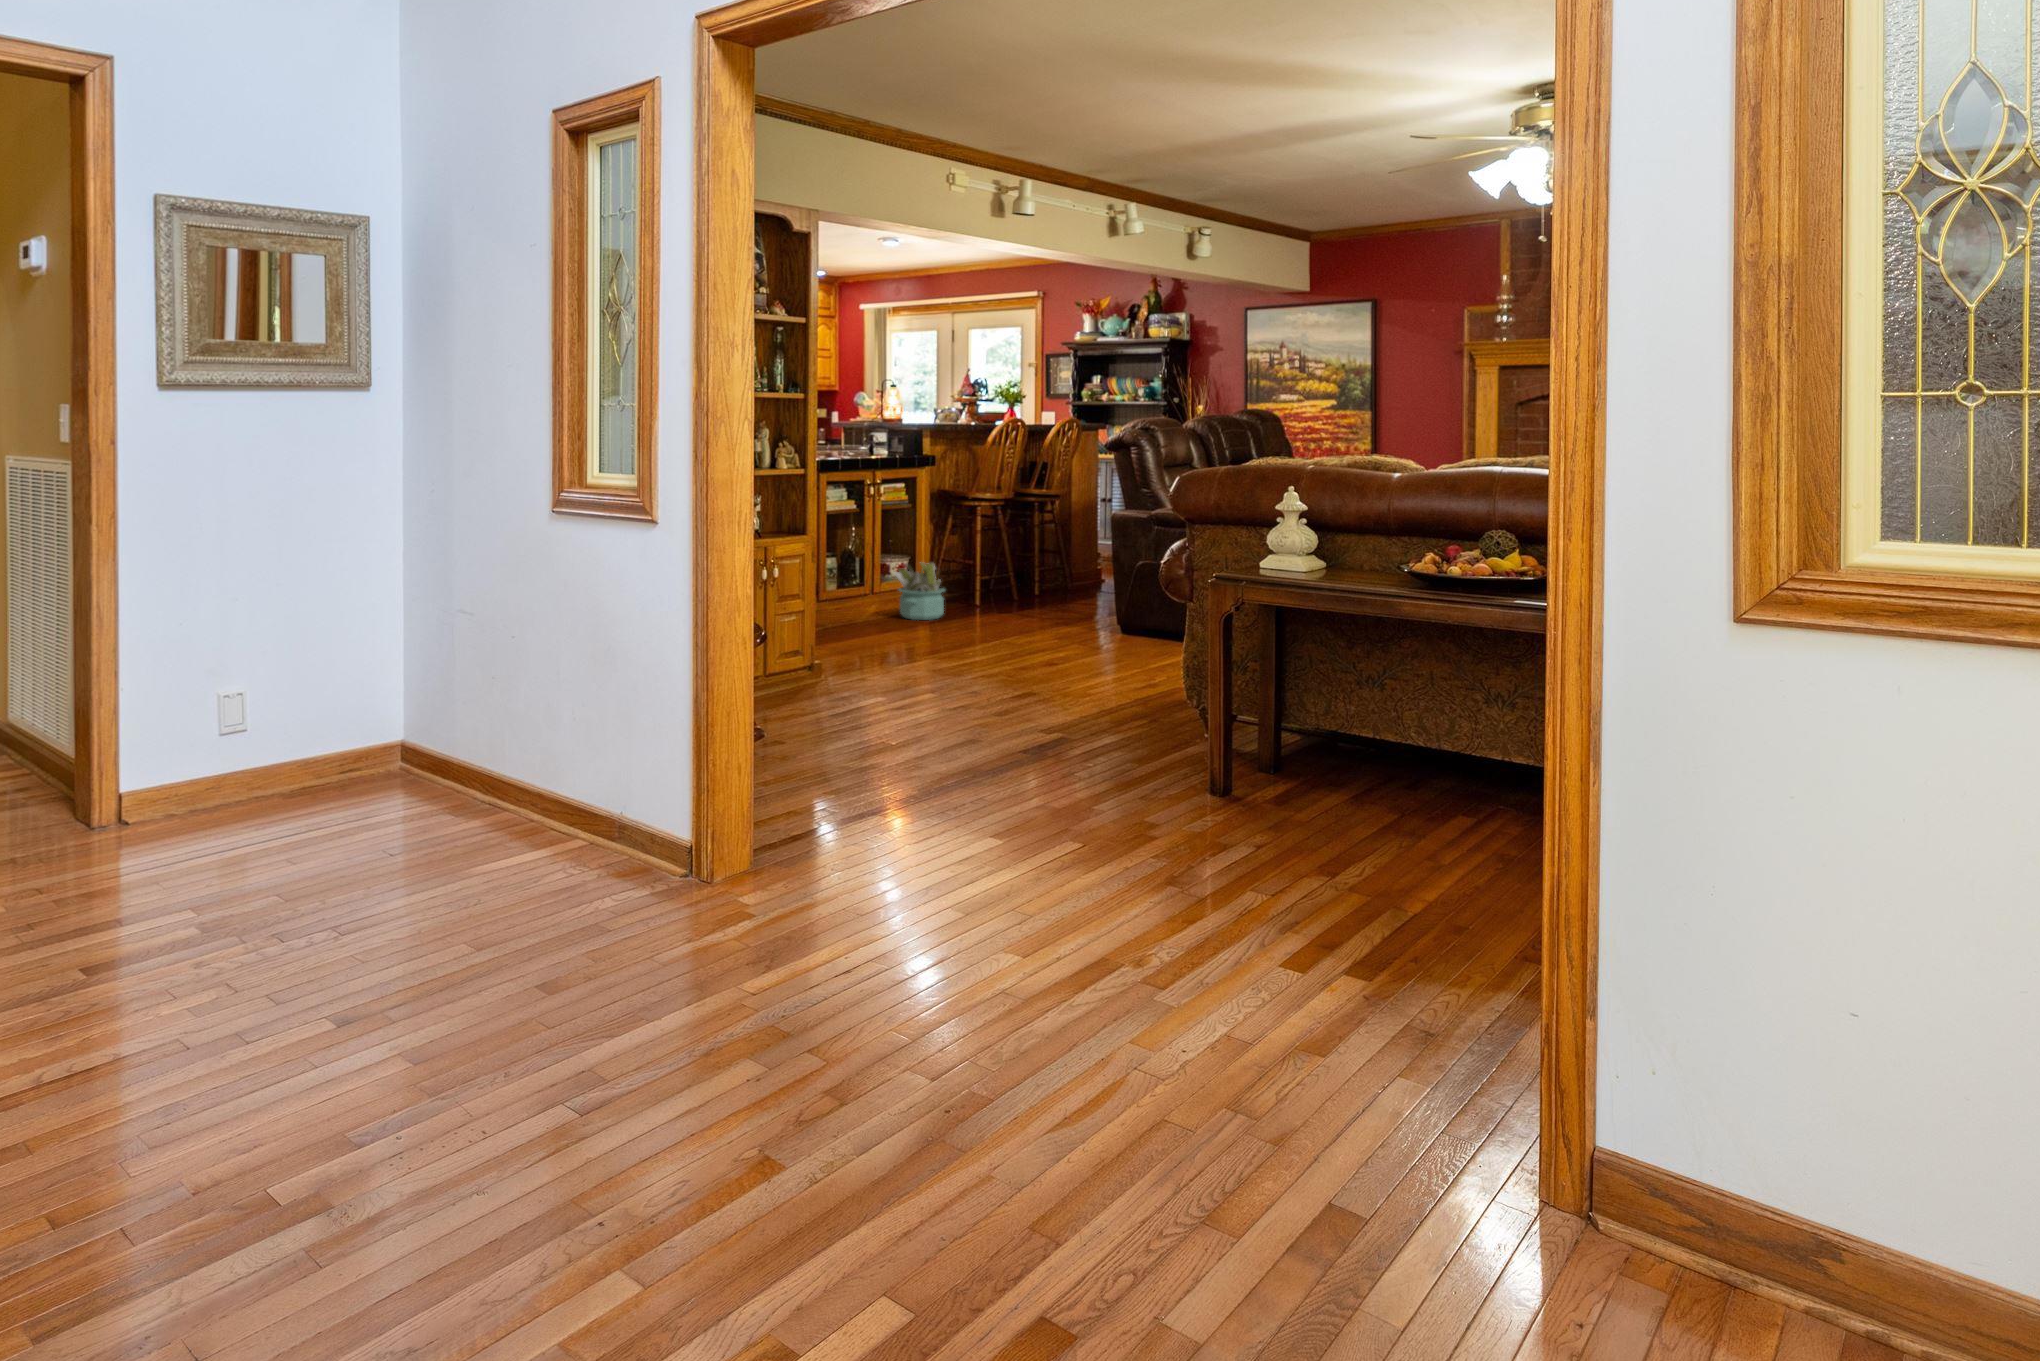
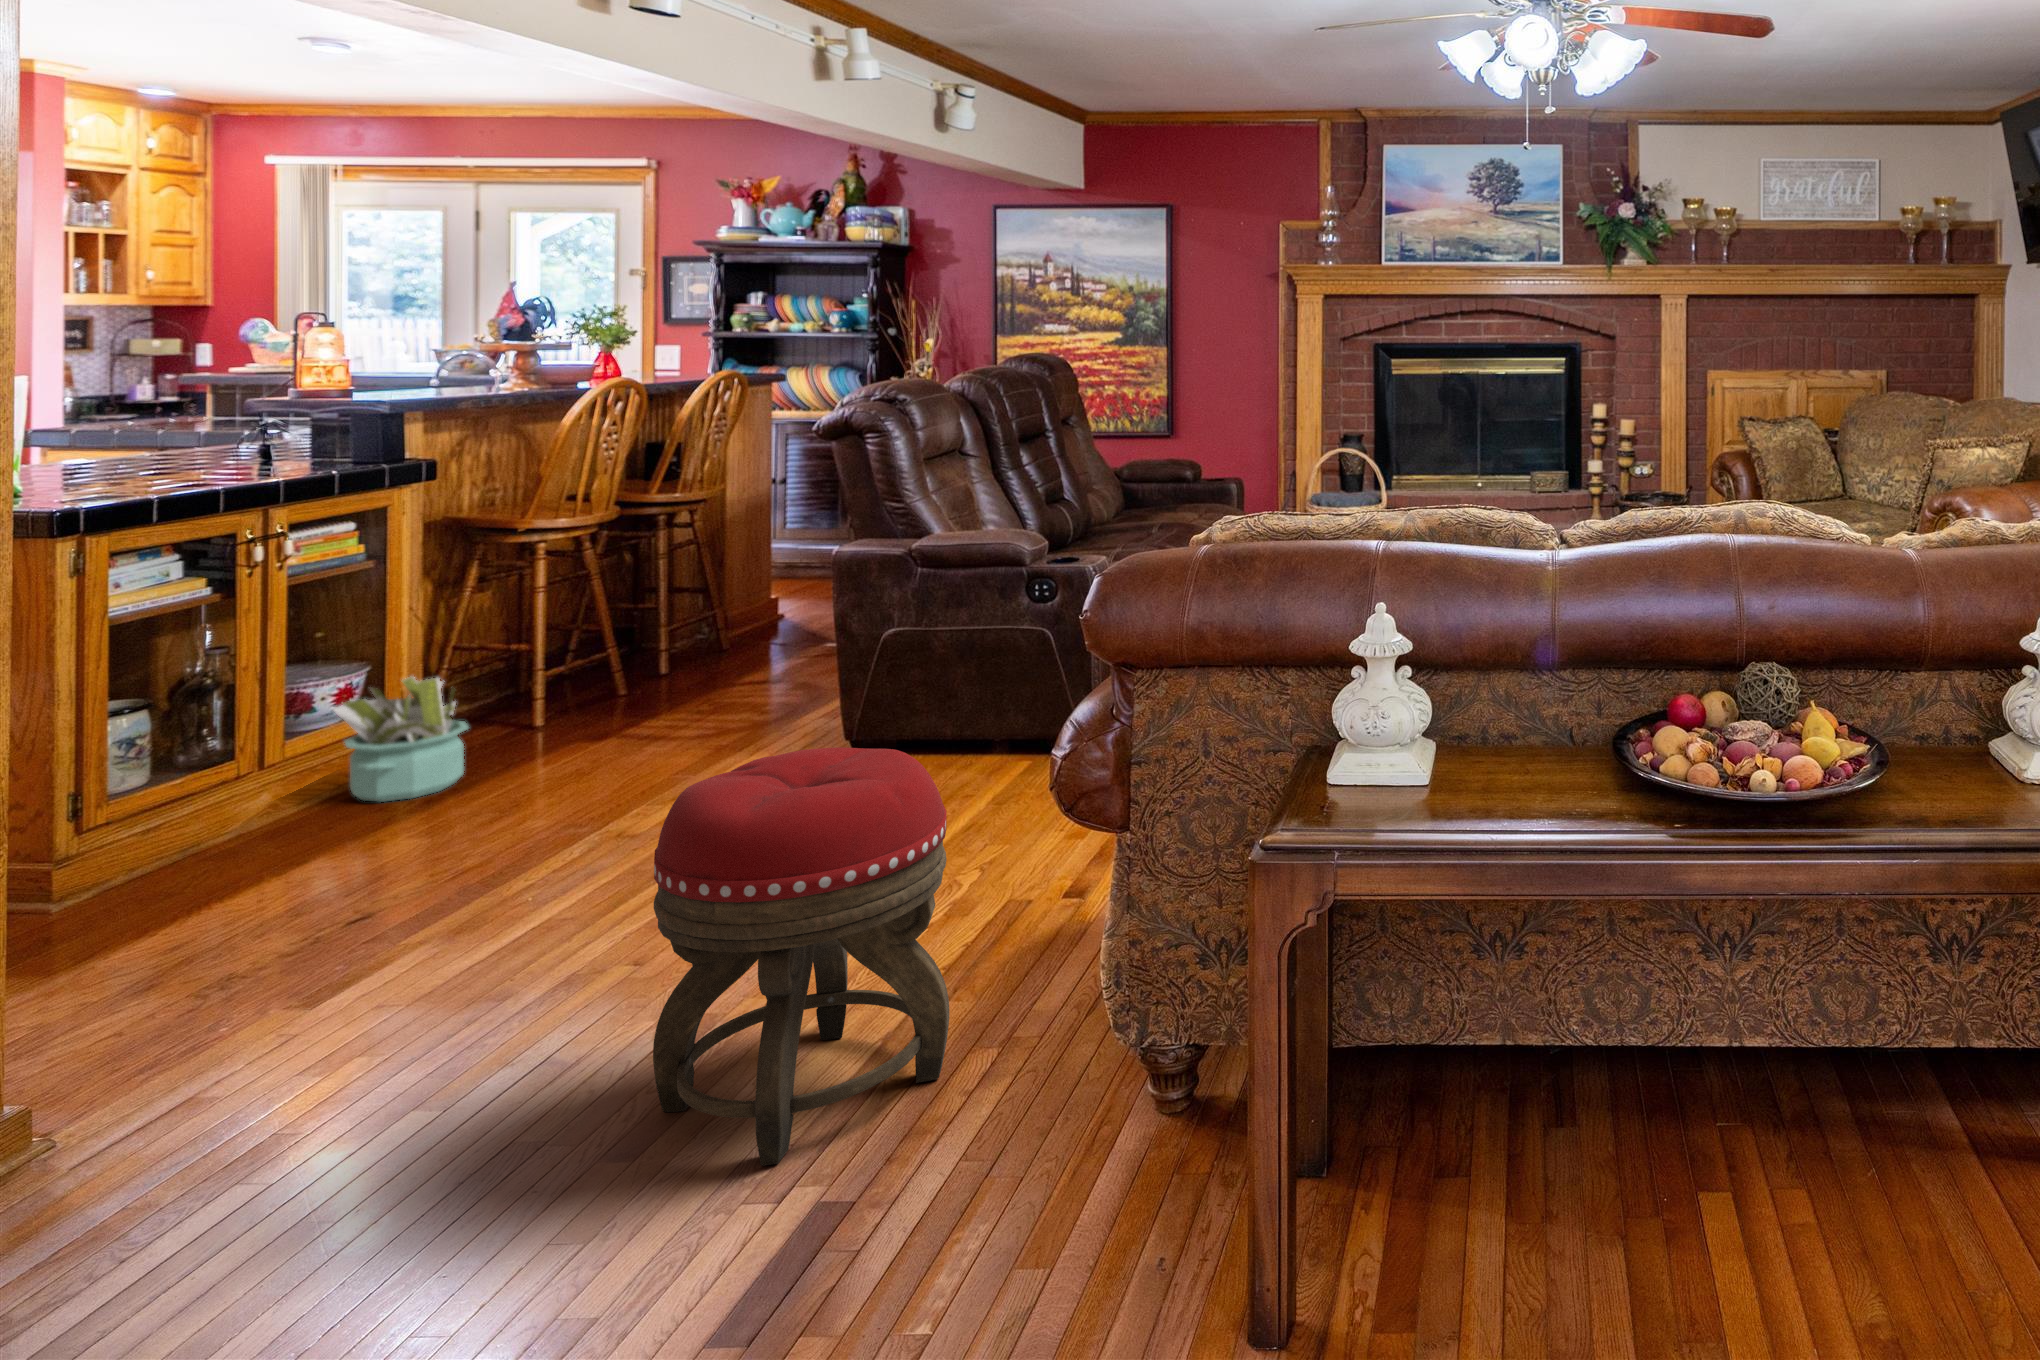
footstool: none [1007,566,1125,727] -> present [653,747,949,1166]

